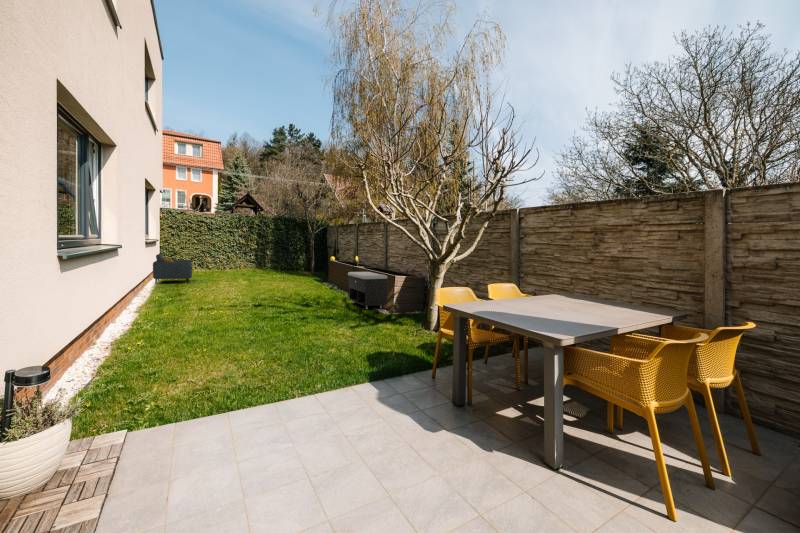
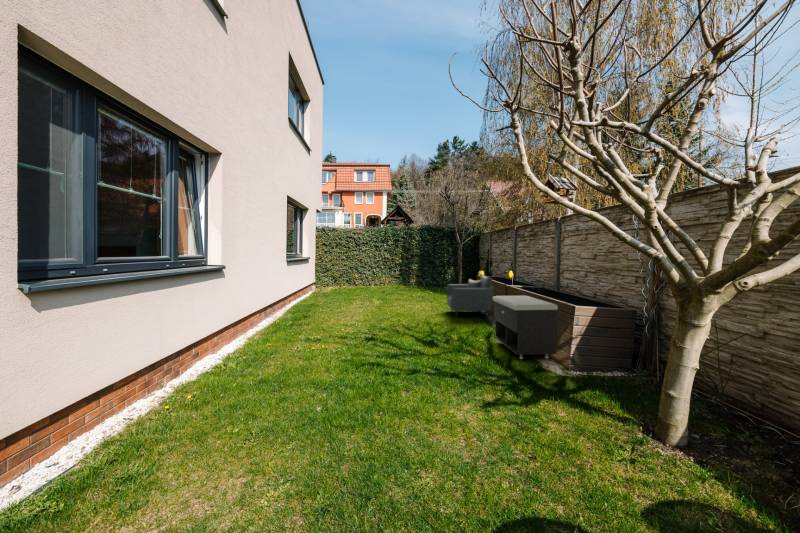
armchair: present [153,254,192,284] -> present [447,275,493,317]

